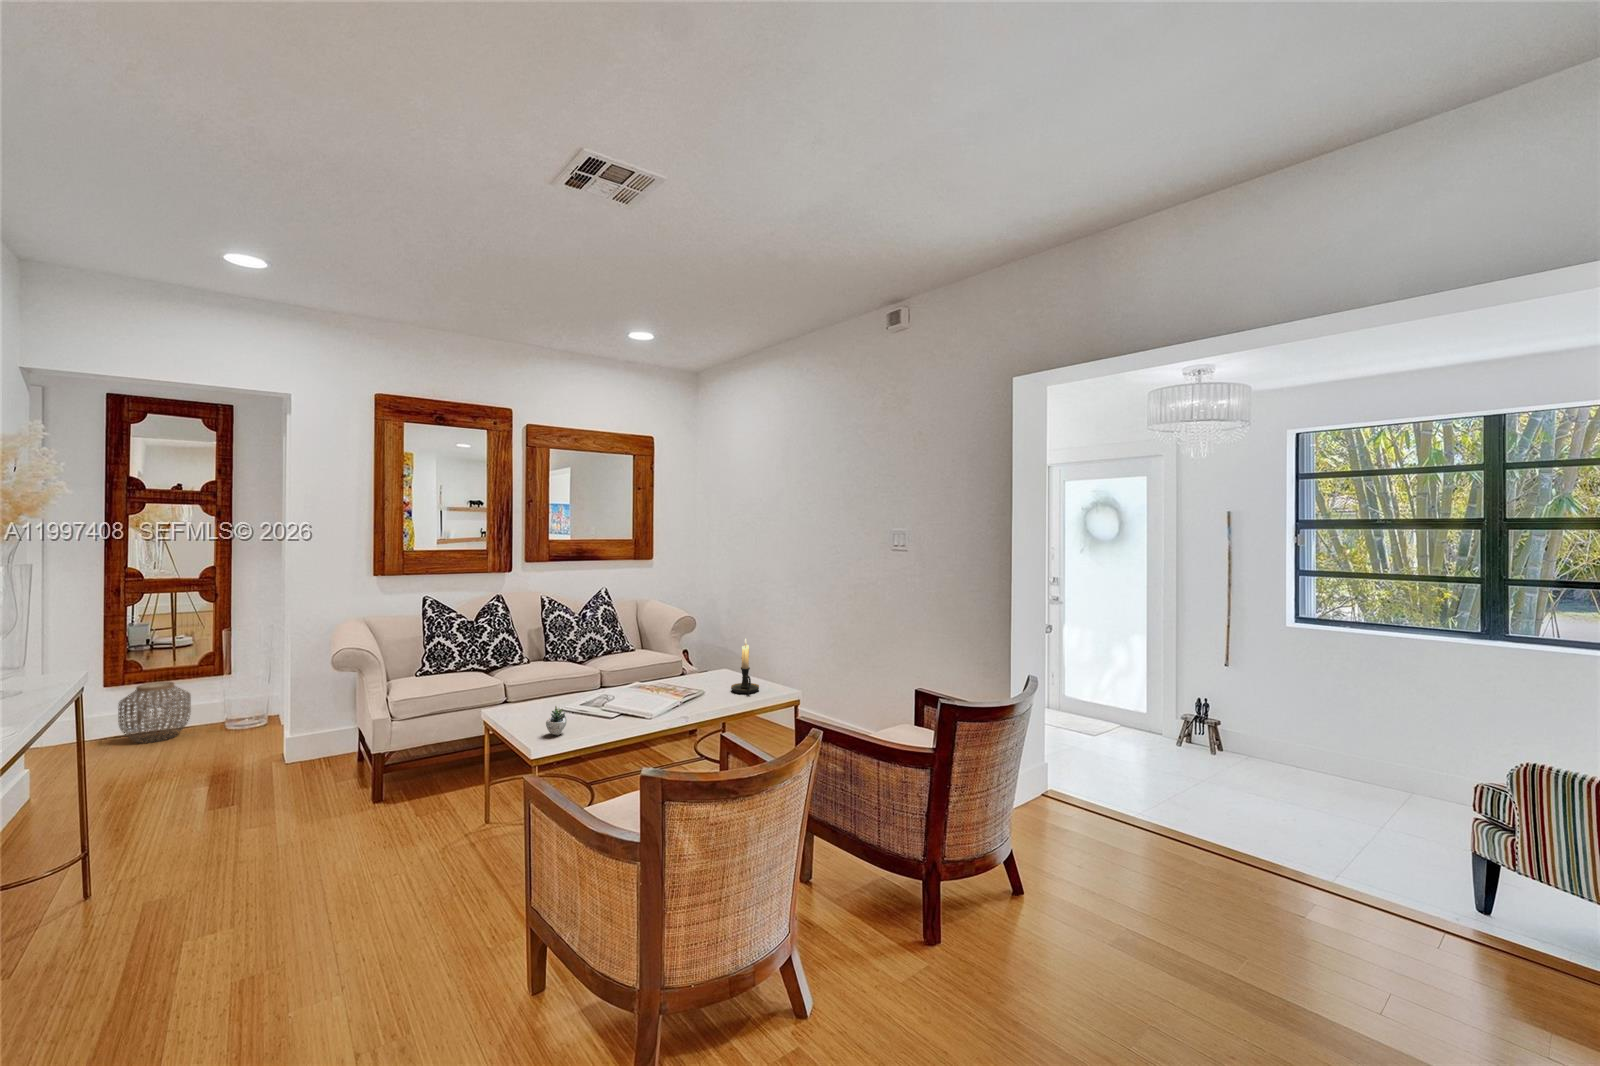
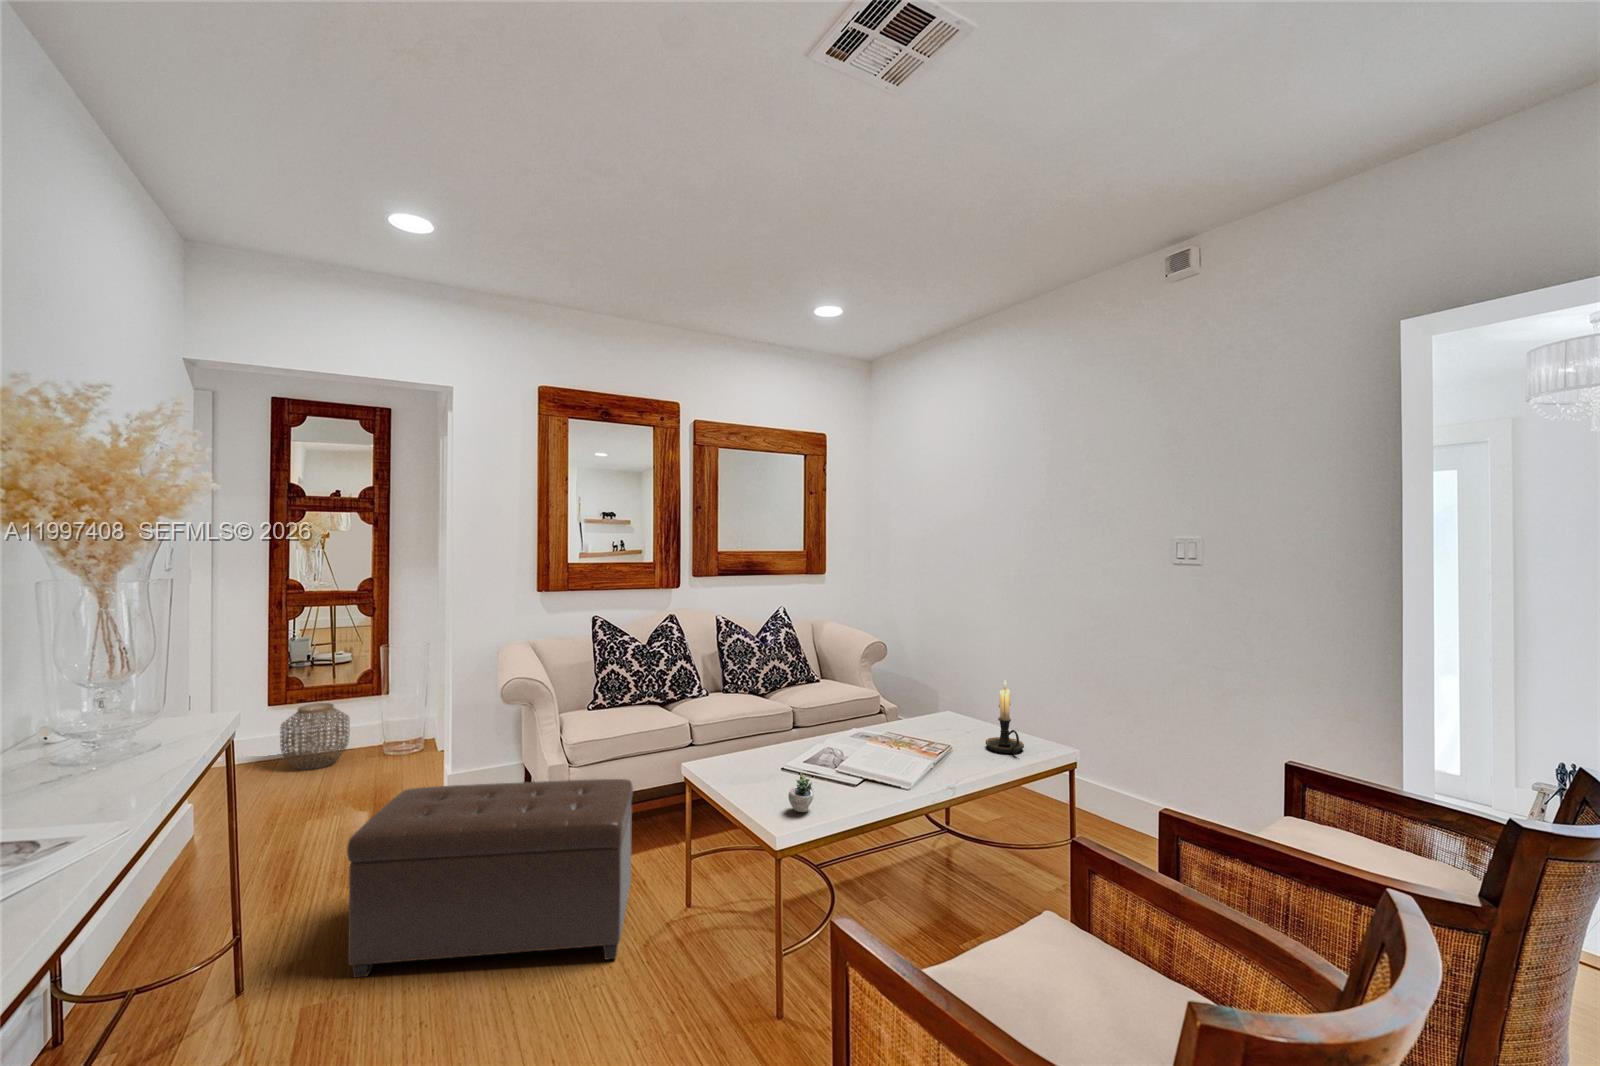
ottoman: none [171,724,437,885] -> present [347,779,633,977]

